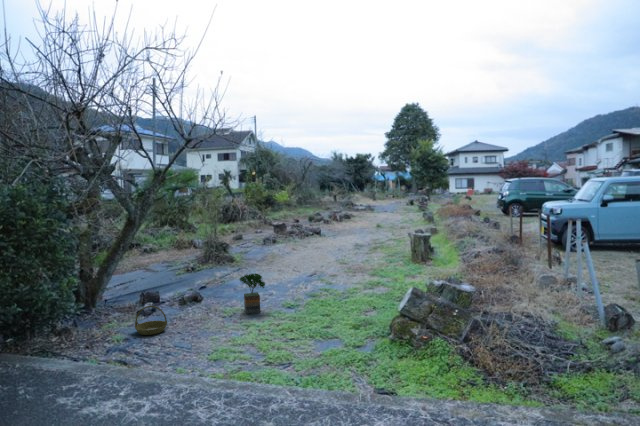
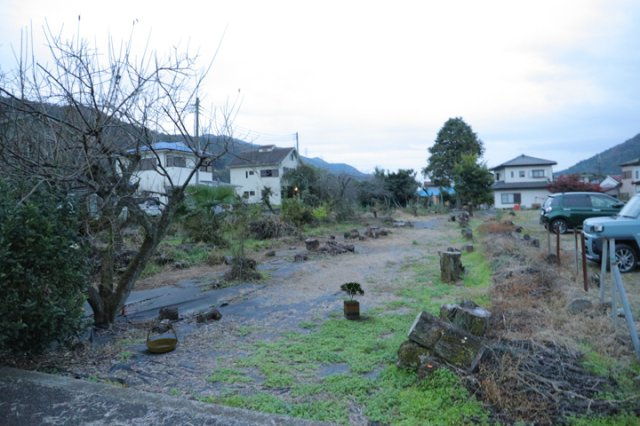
potted tree: present [240,274,265,314] -> present [340,282,364,319]

